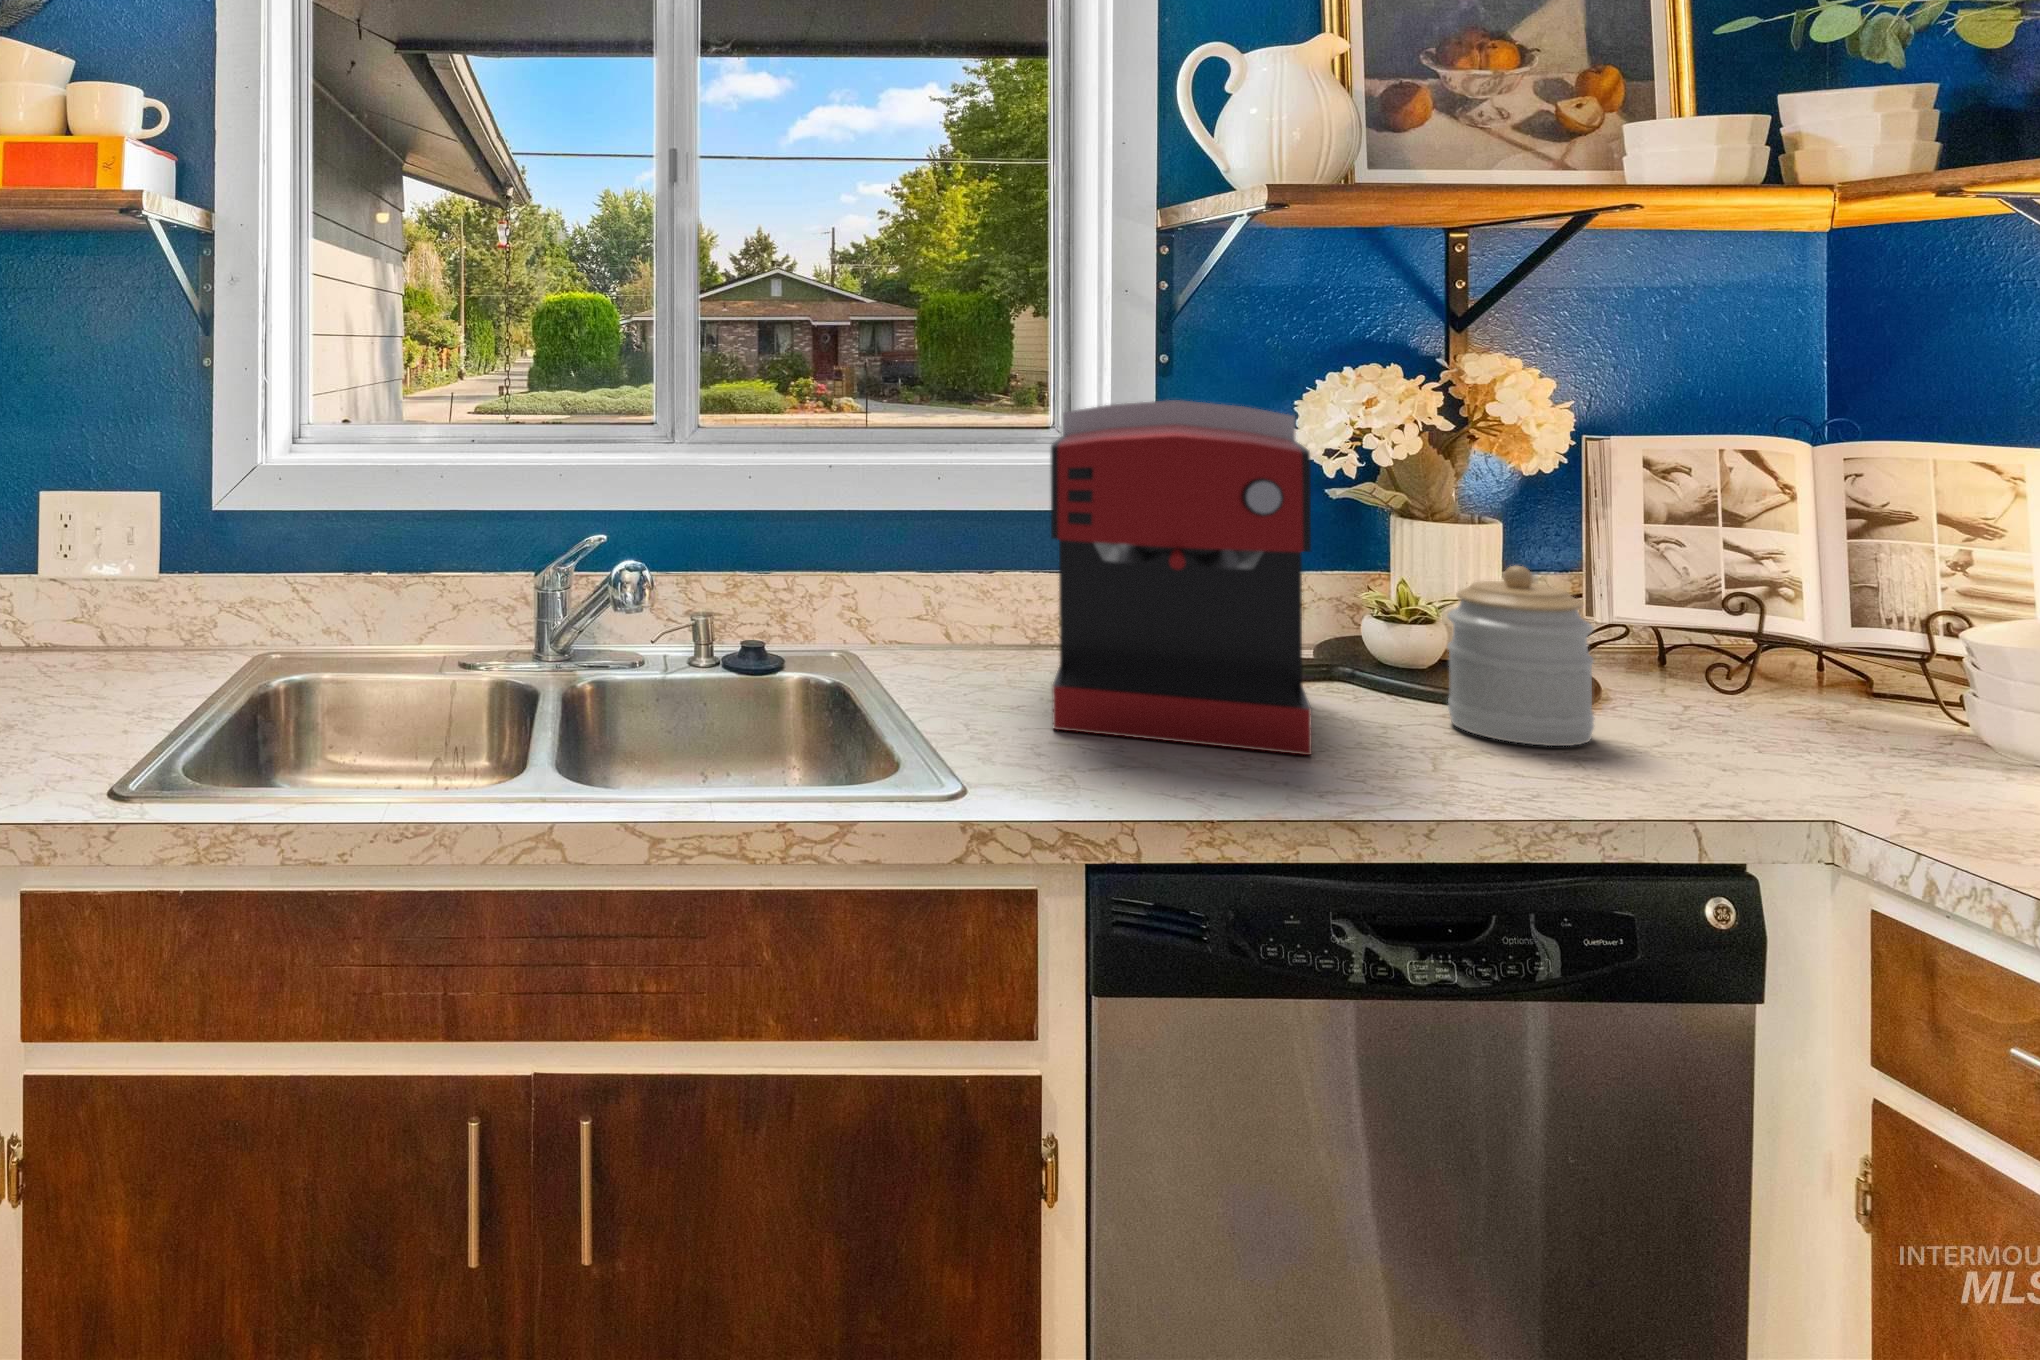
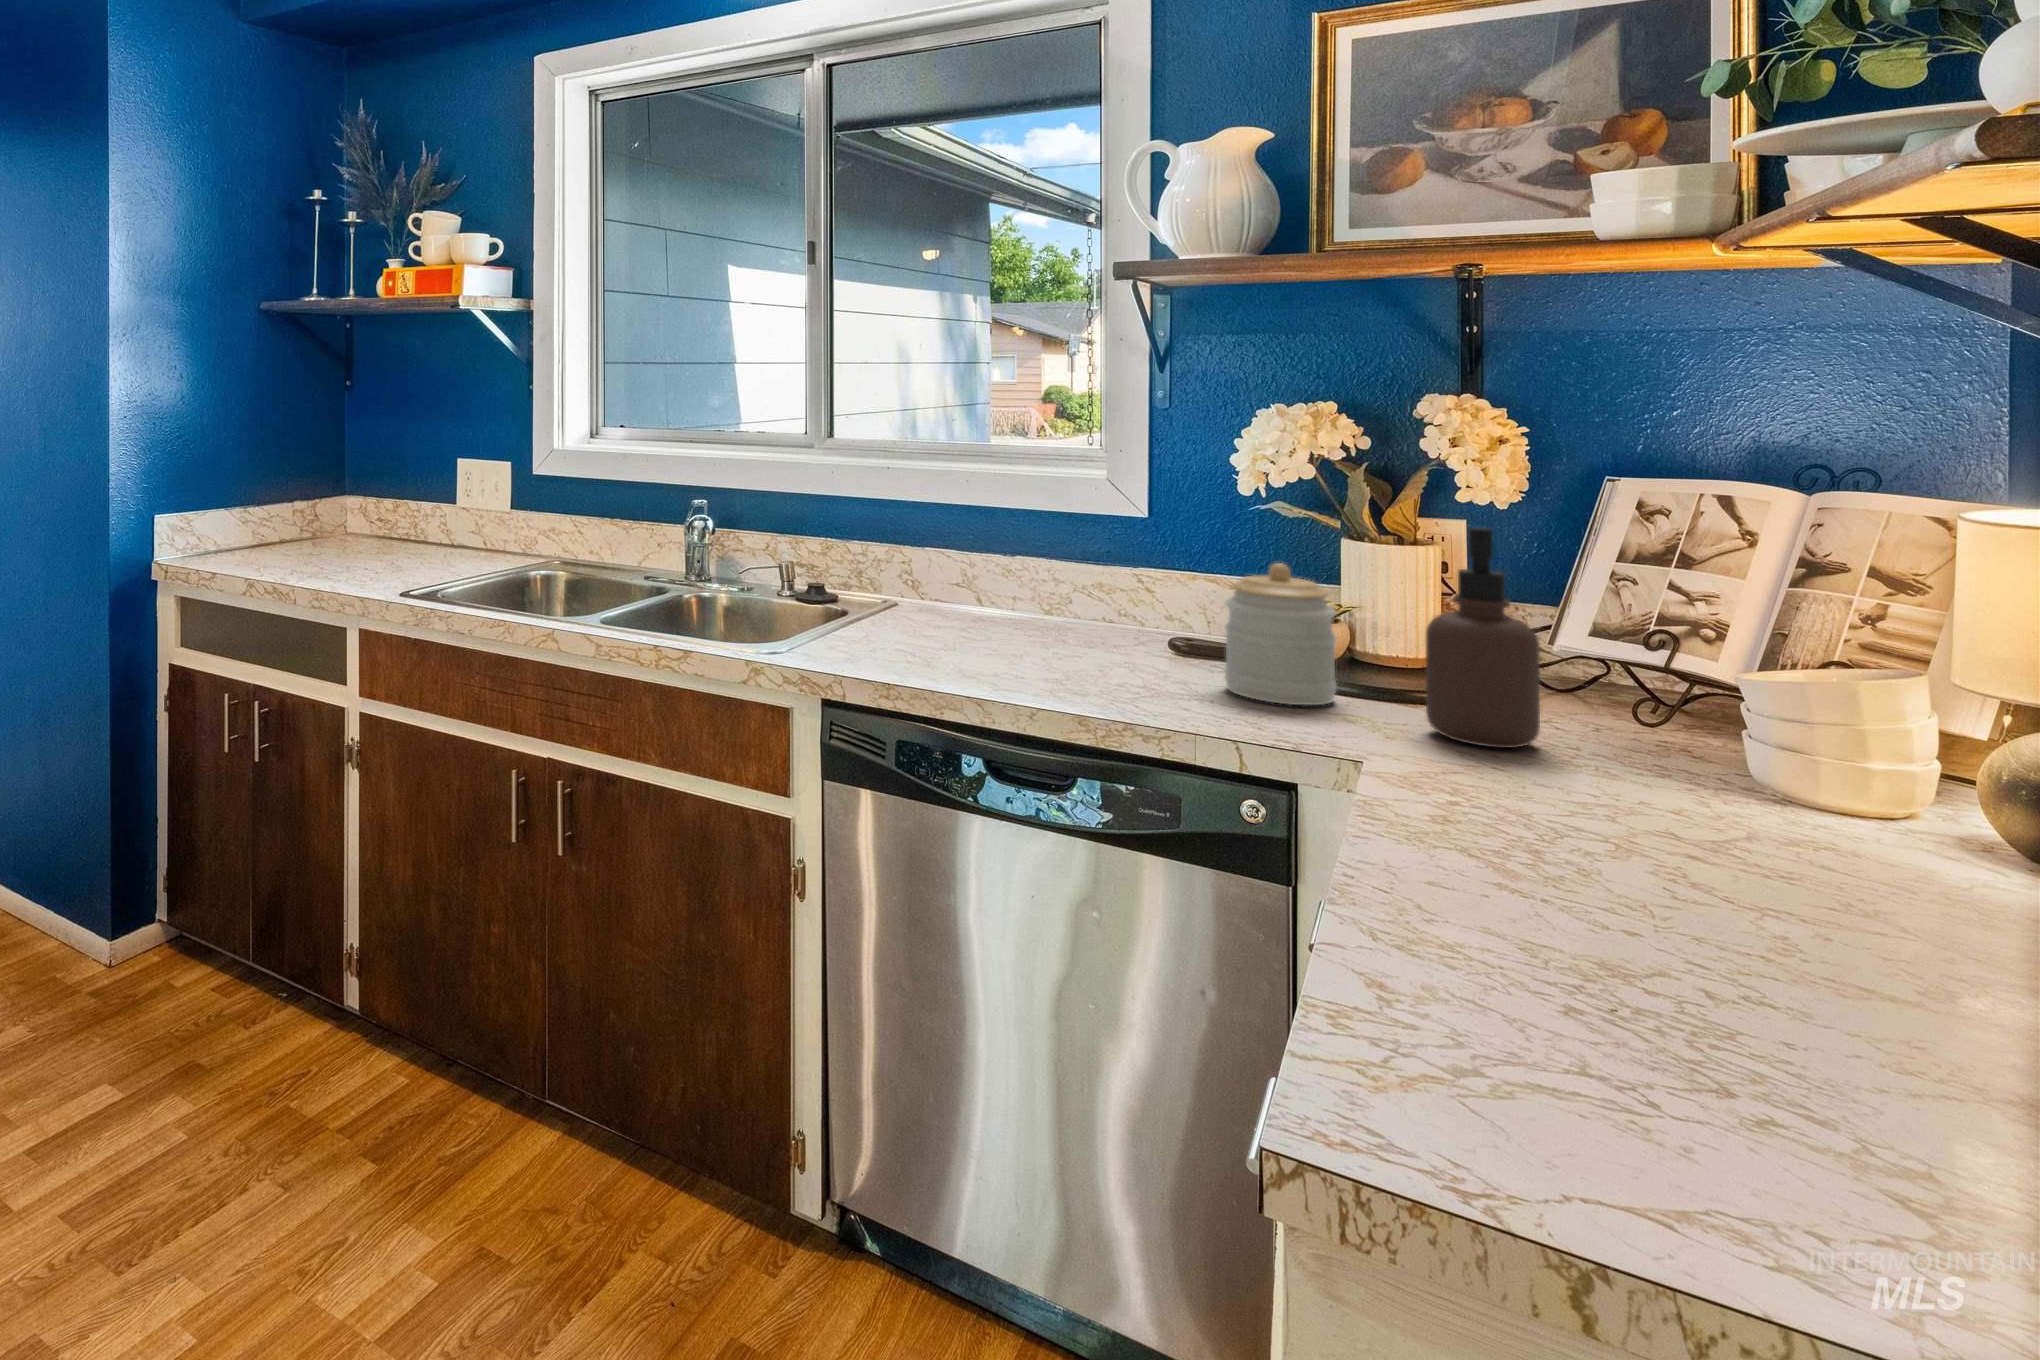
coffee maker: present [1051,400,1312,755] -> none [916,423,1170,676]
soap dispenser: none [1724,505,1869,766] -> present [1426,527,1540,748]

